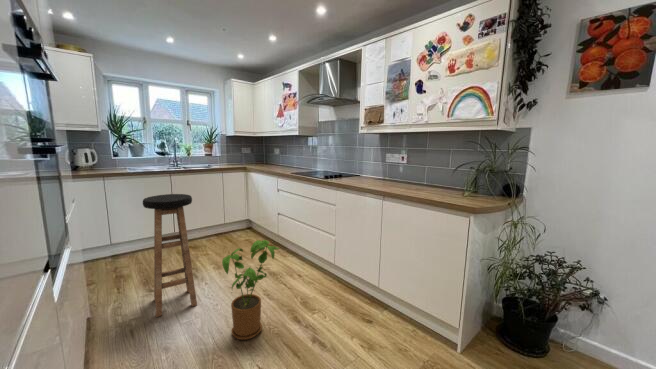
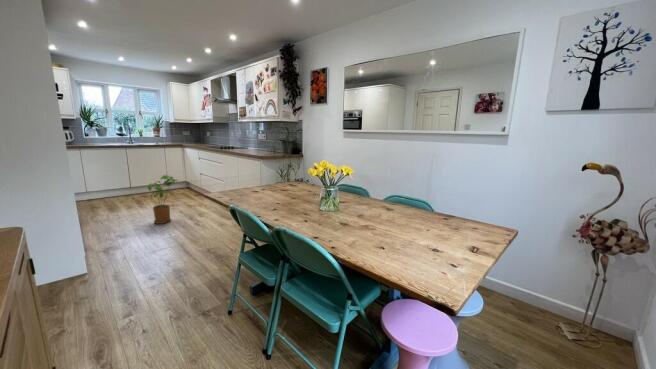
bar stool: present [143,194,197,317] -> none [105,155,139,219]

